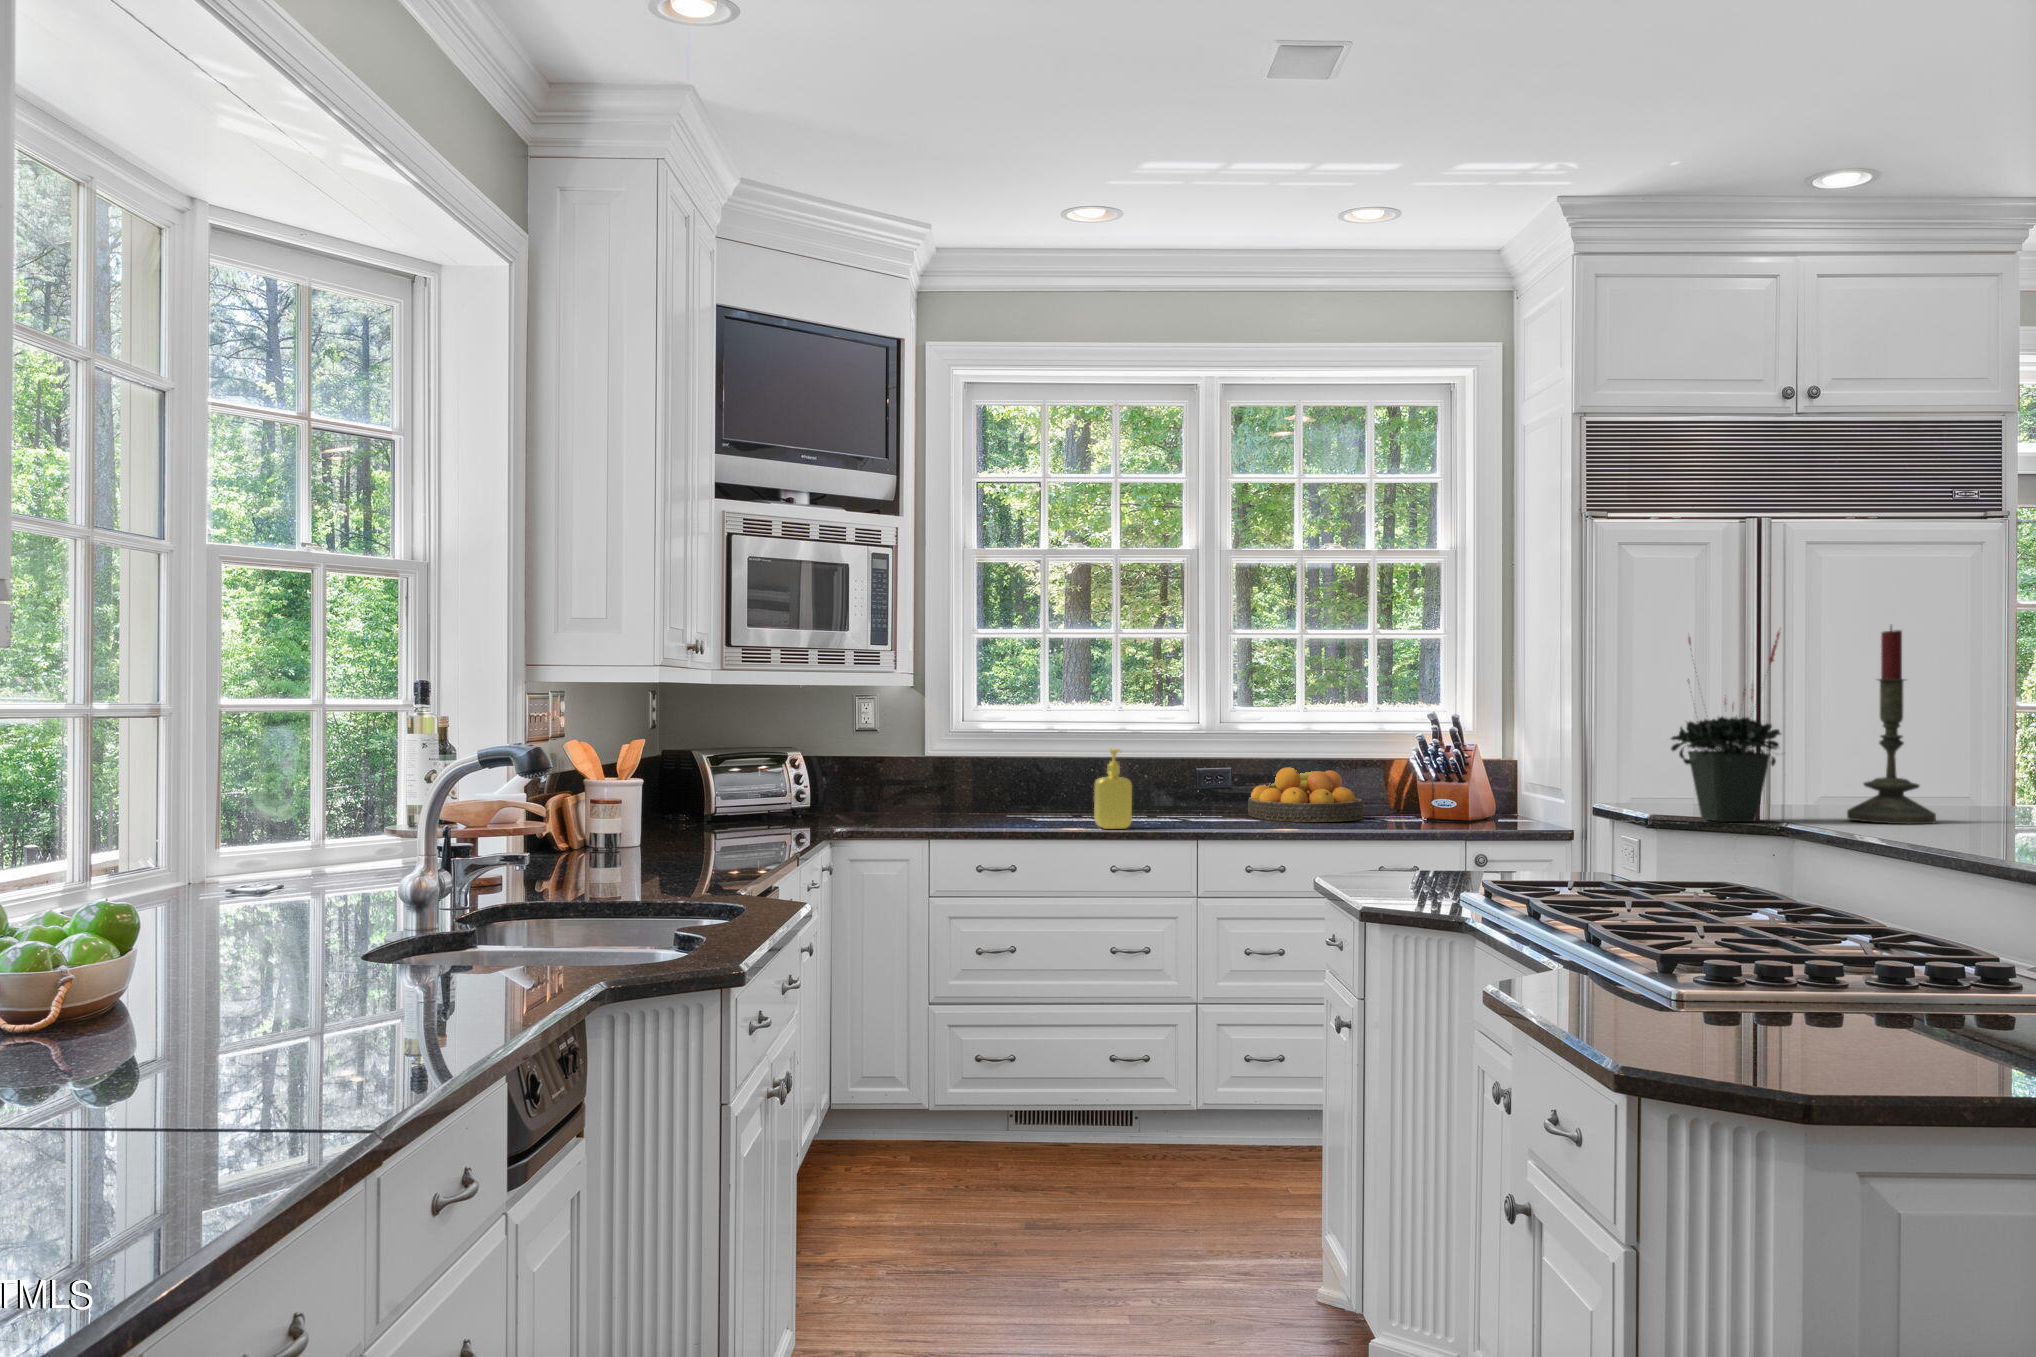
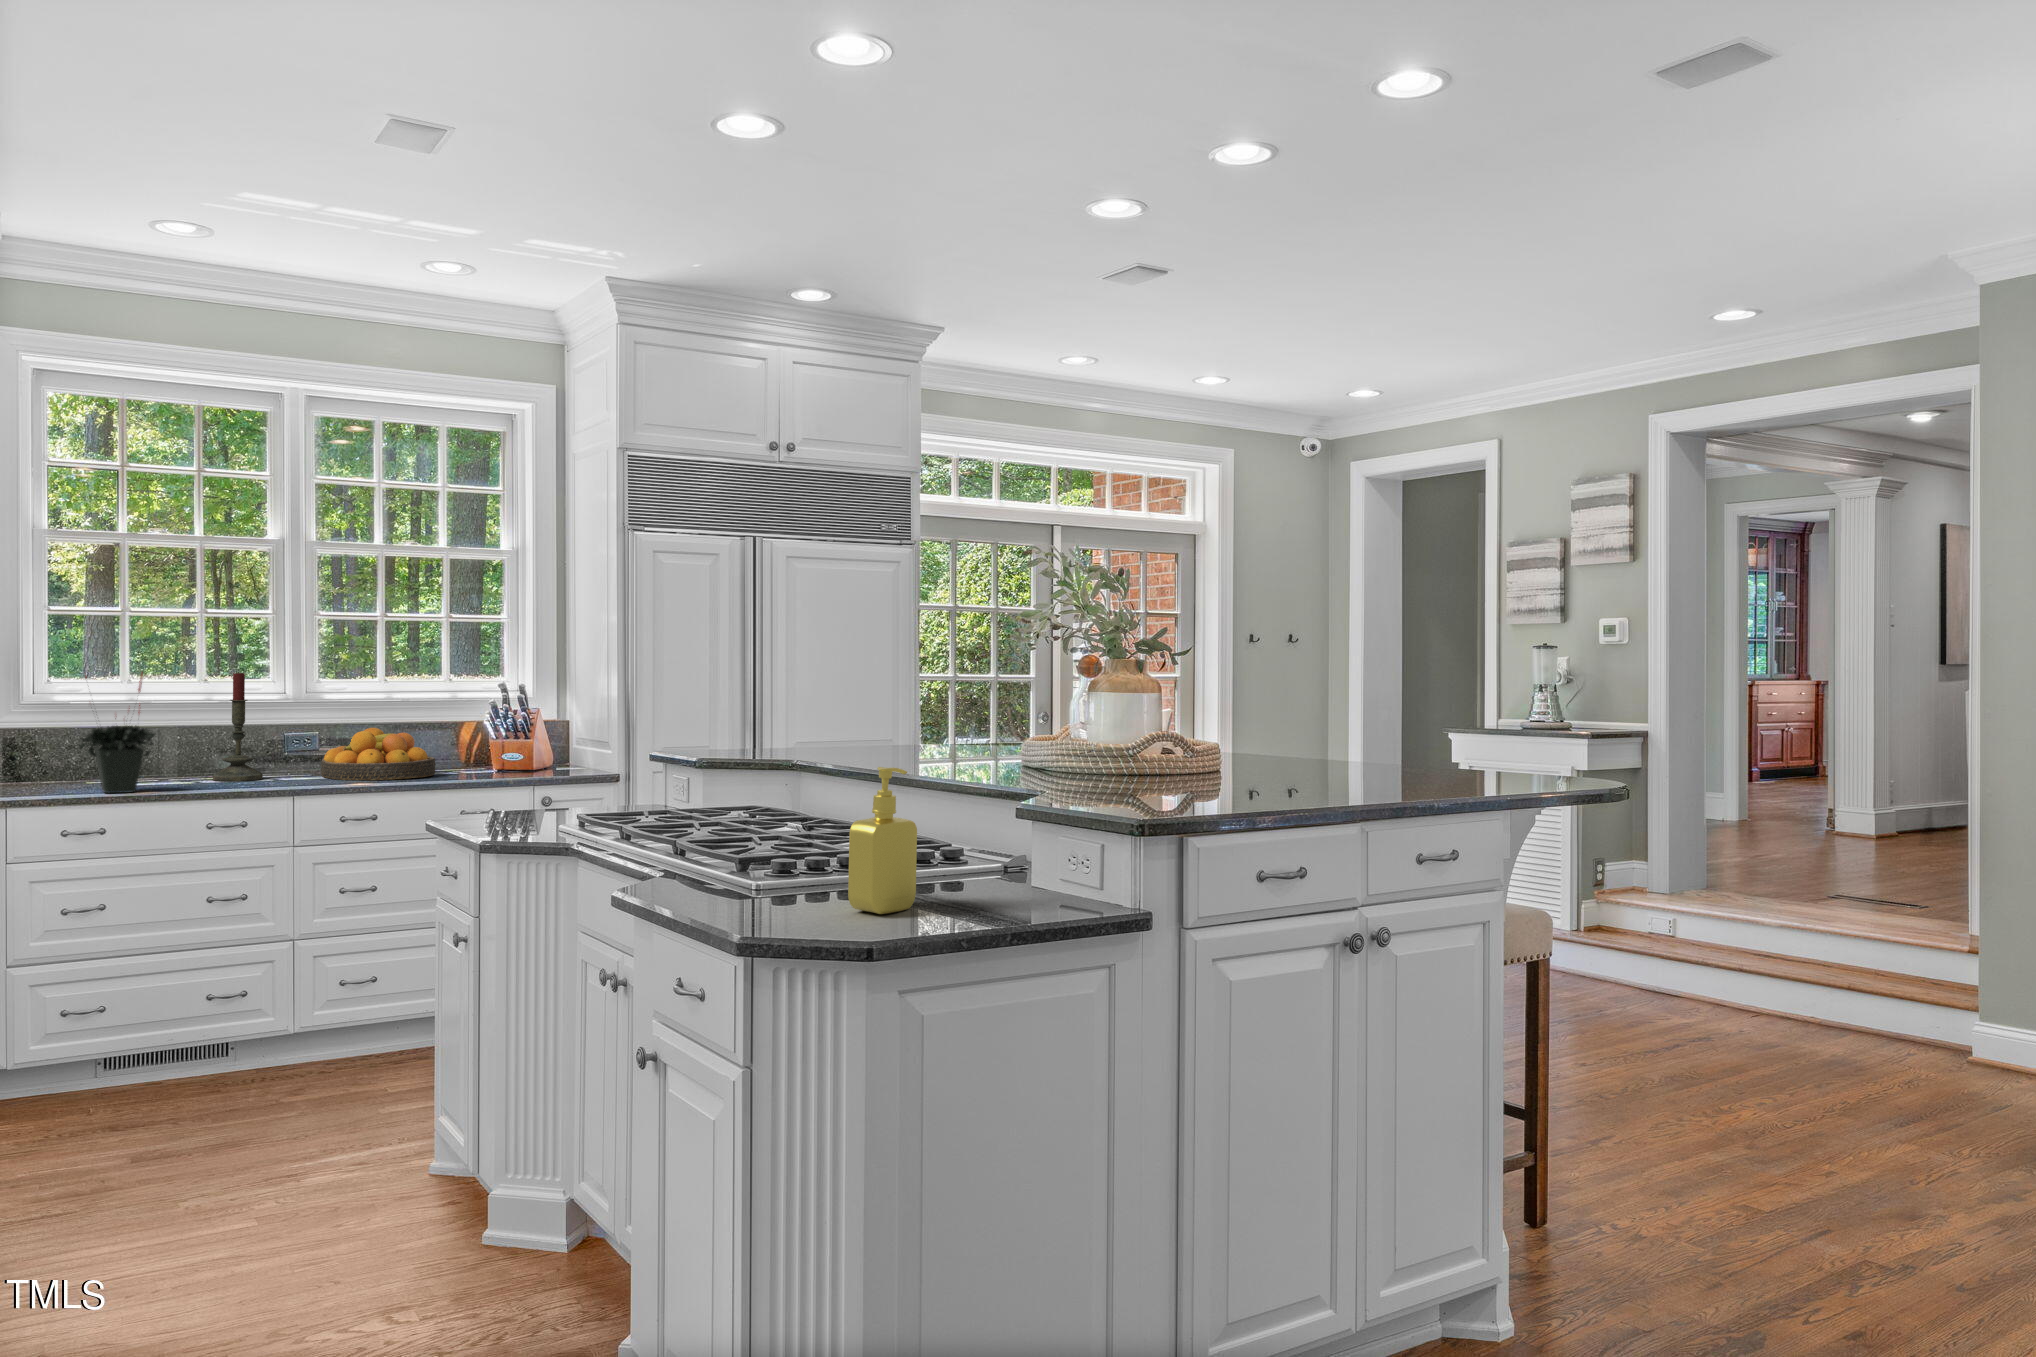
candle: present [1847,627,1936,824] -> present [213,670,263,781]
potted plant: present [1671,631,1780,822] -> present [80,672,155,793]
soap dispenser: present [1094,748,1132,829] -> present [848,767,917,914]

